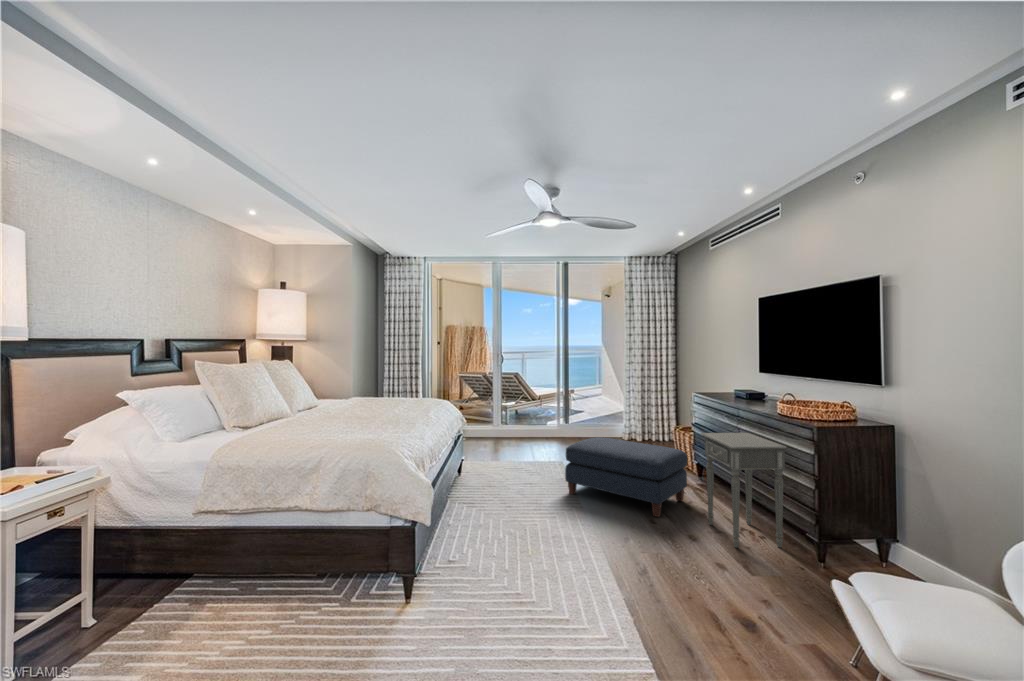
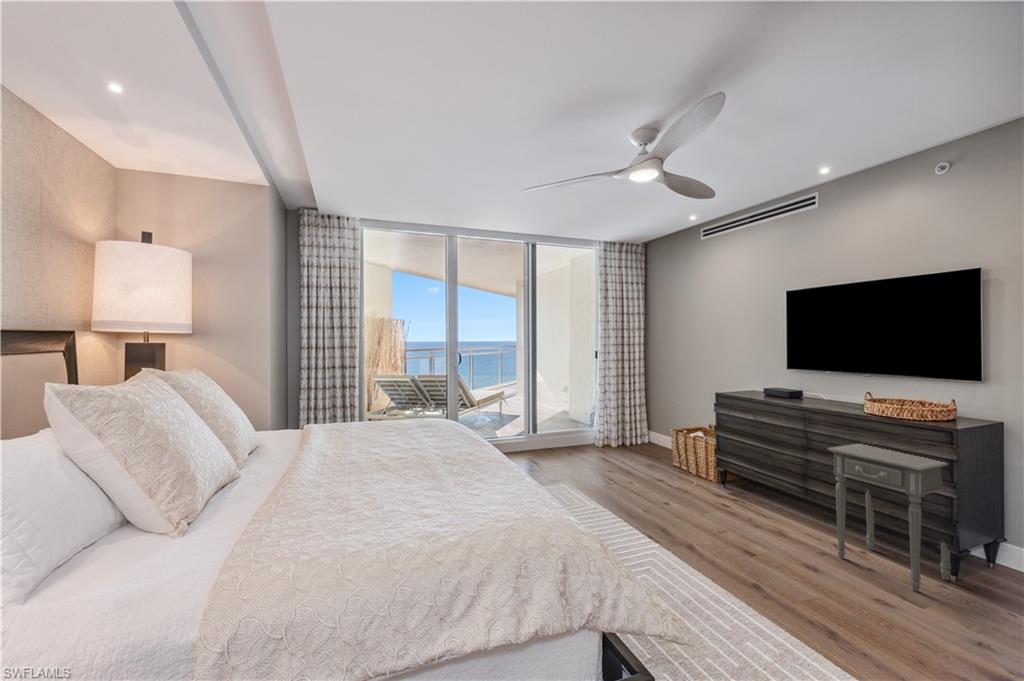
ottoman: present [565,437,687,517] -> none [637,456,790,558]

